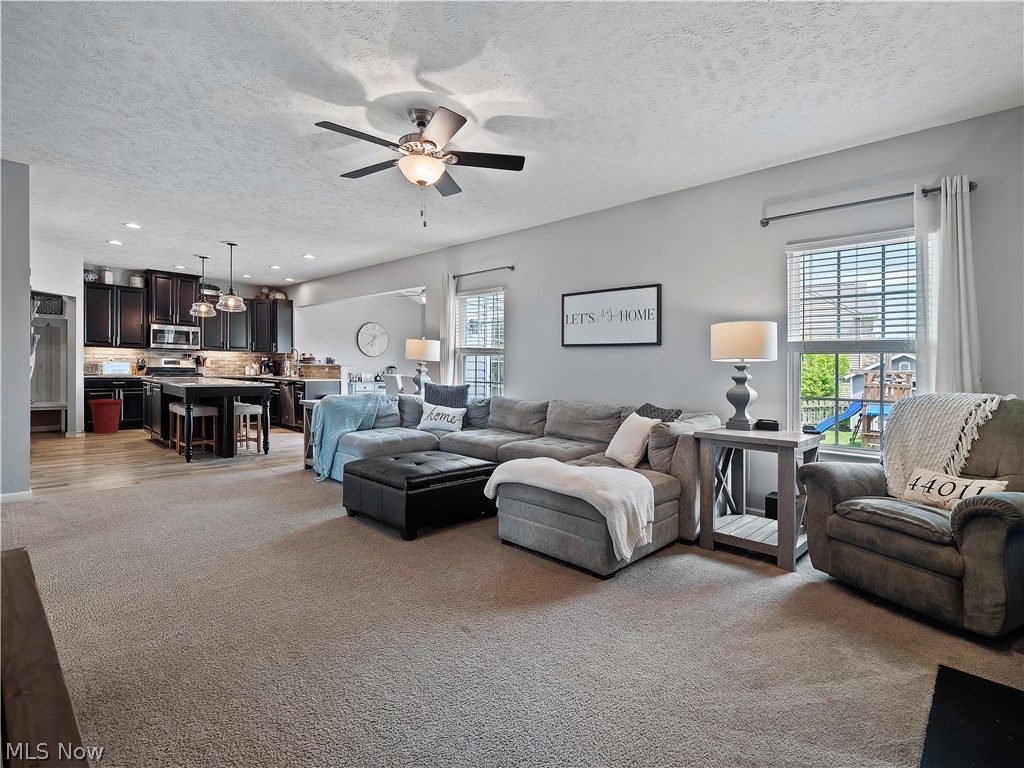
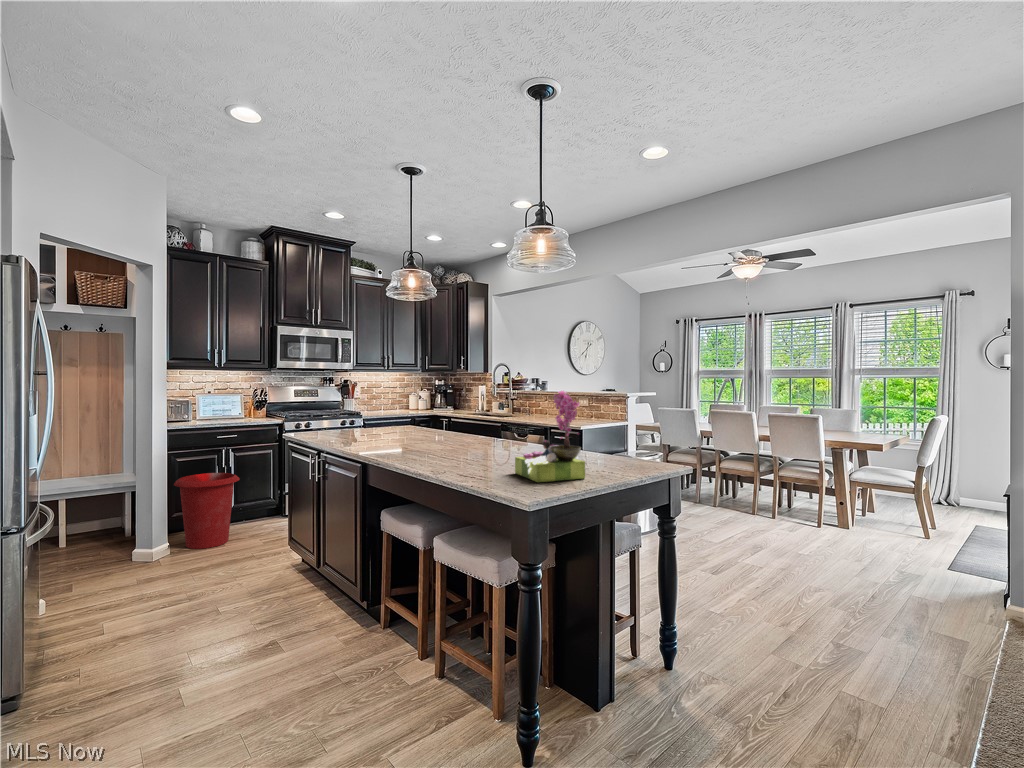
flower arrangement: none [205,355,230,384] -> present [515,391,585,482]

